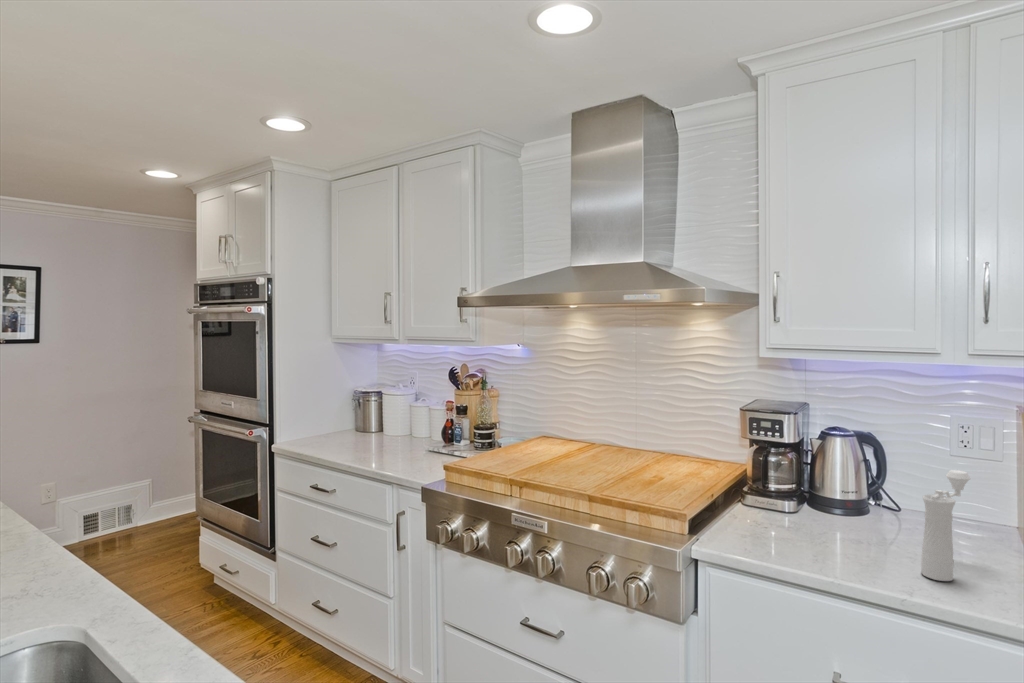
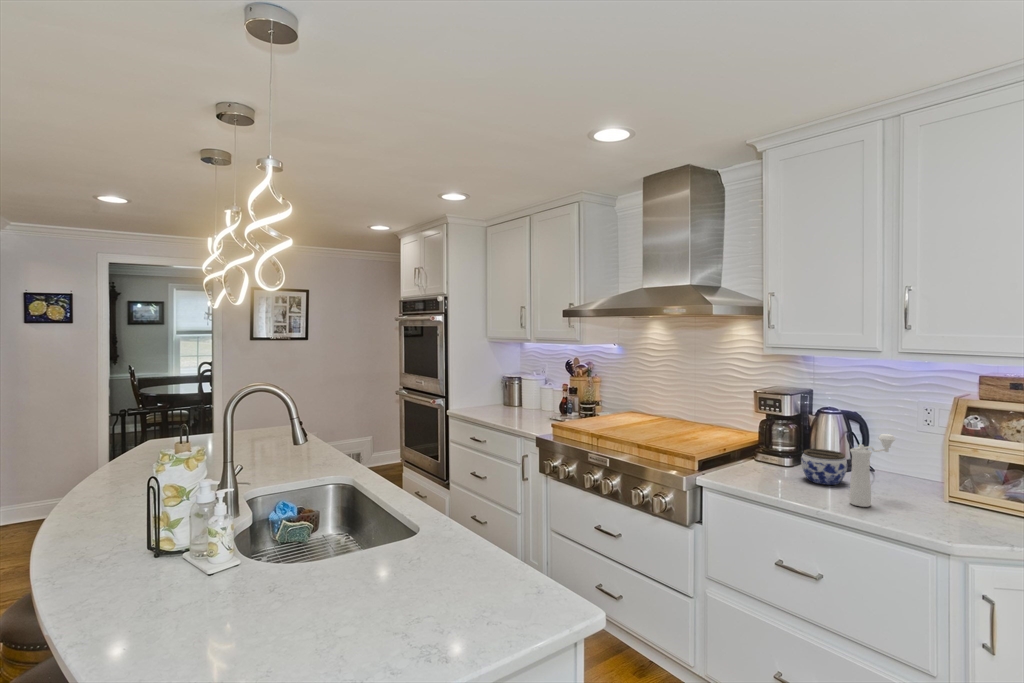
jar: none [820,489,885,542] -> present [801,449,847,485]

